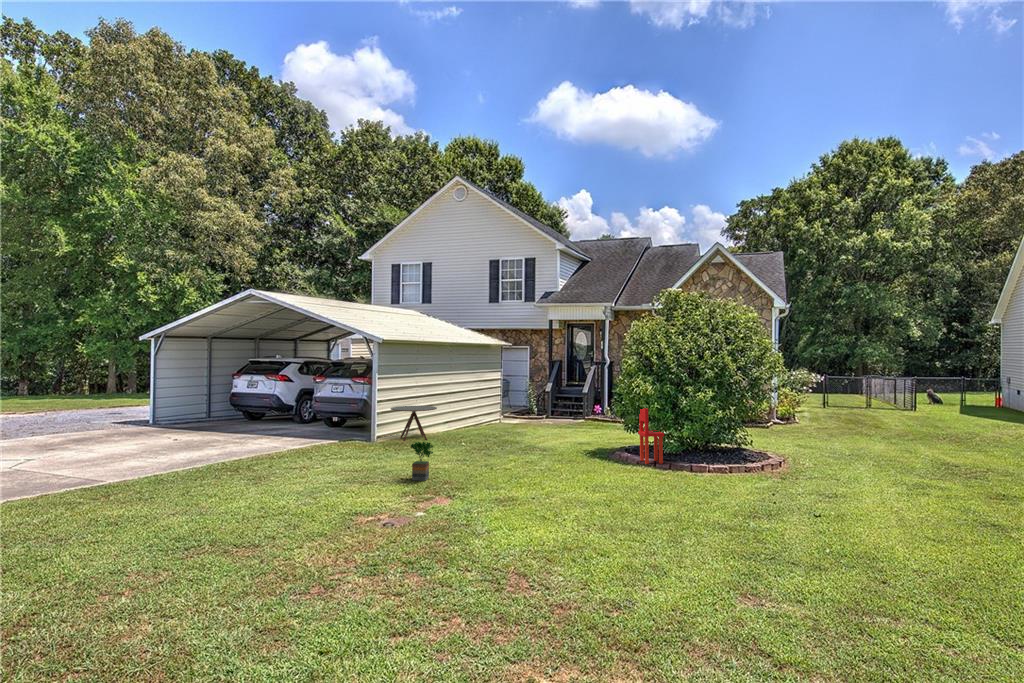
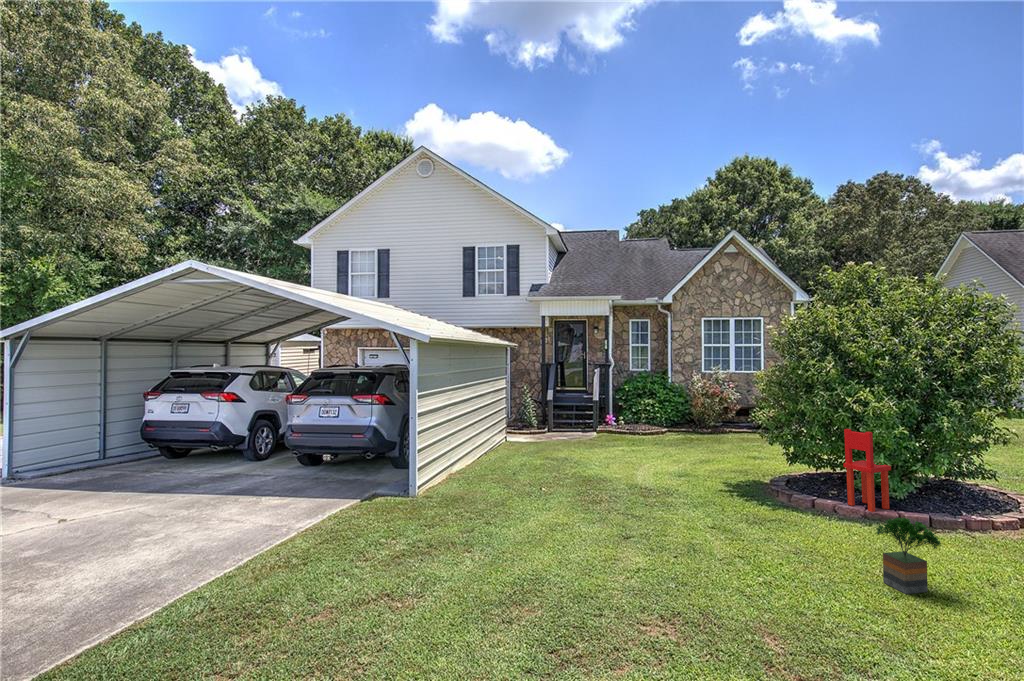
round table: present [391,406,437,441] -> none [433,432,499,489]
potted tree: present [411,442,433,481] -> present [876,517,941,594]

